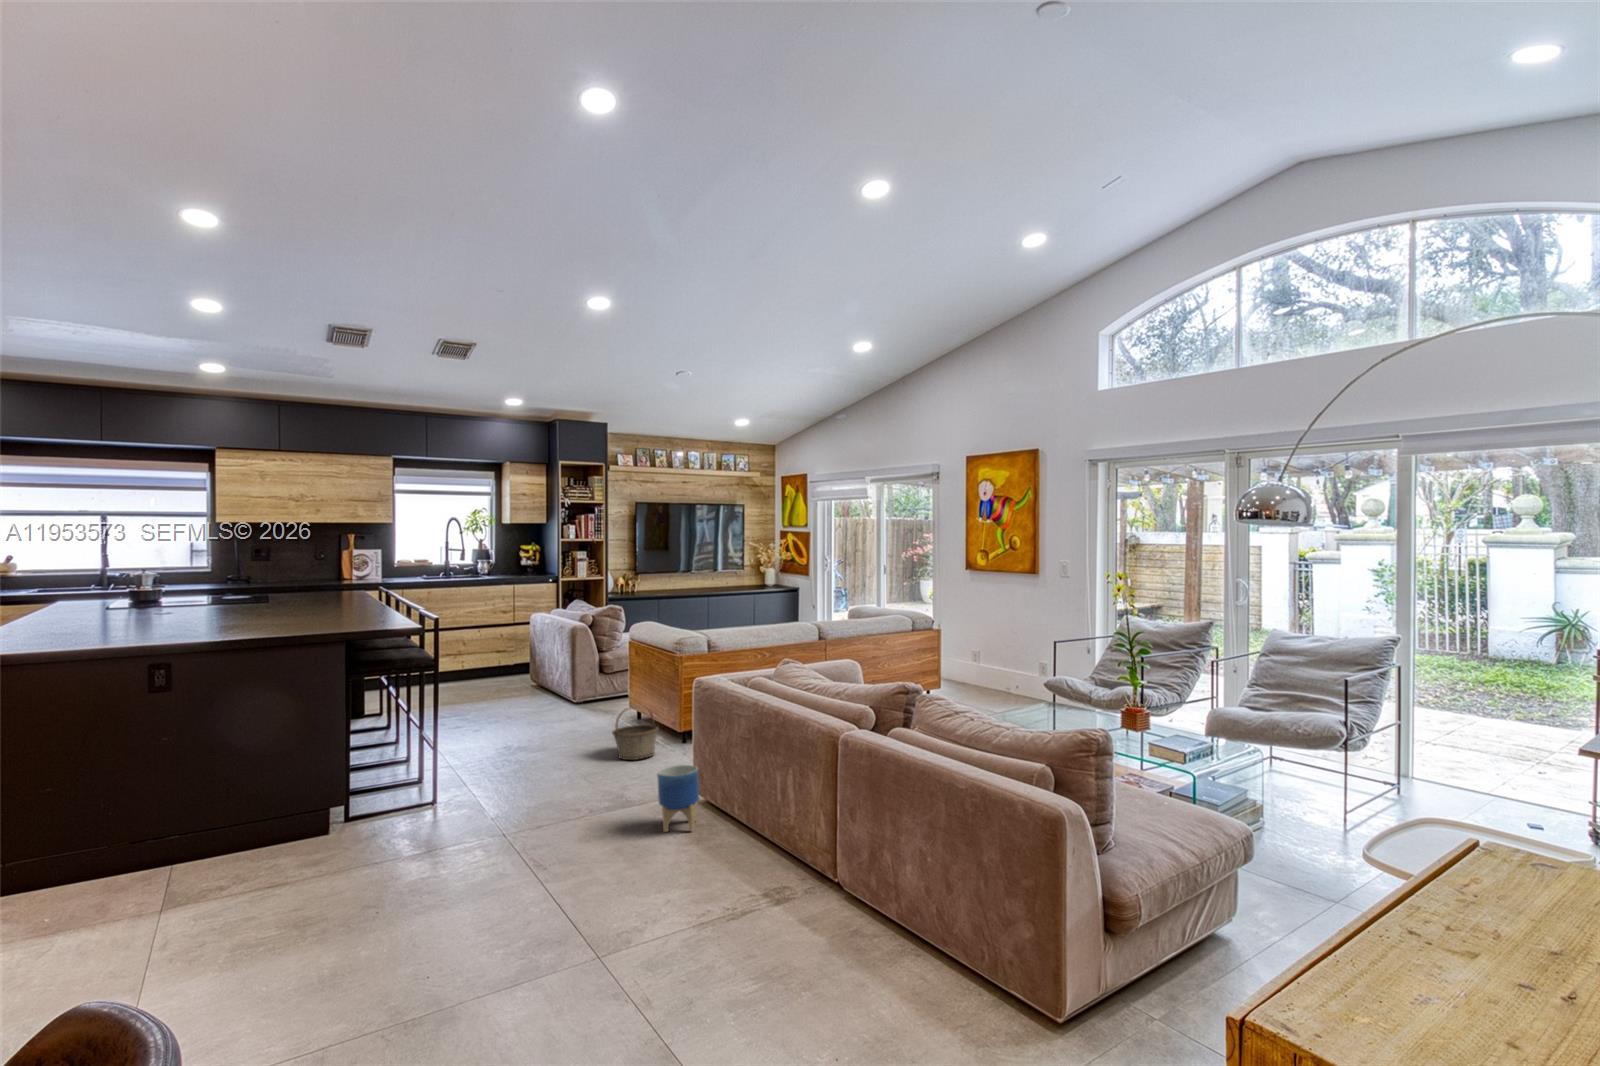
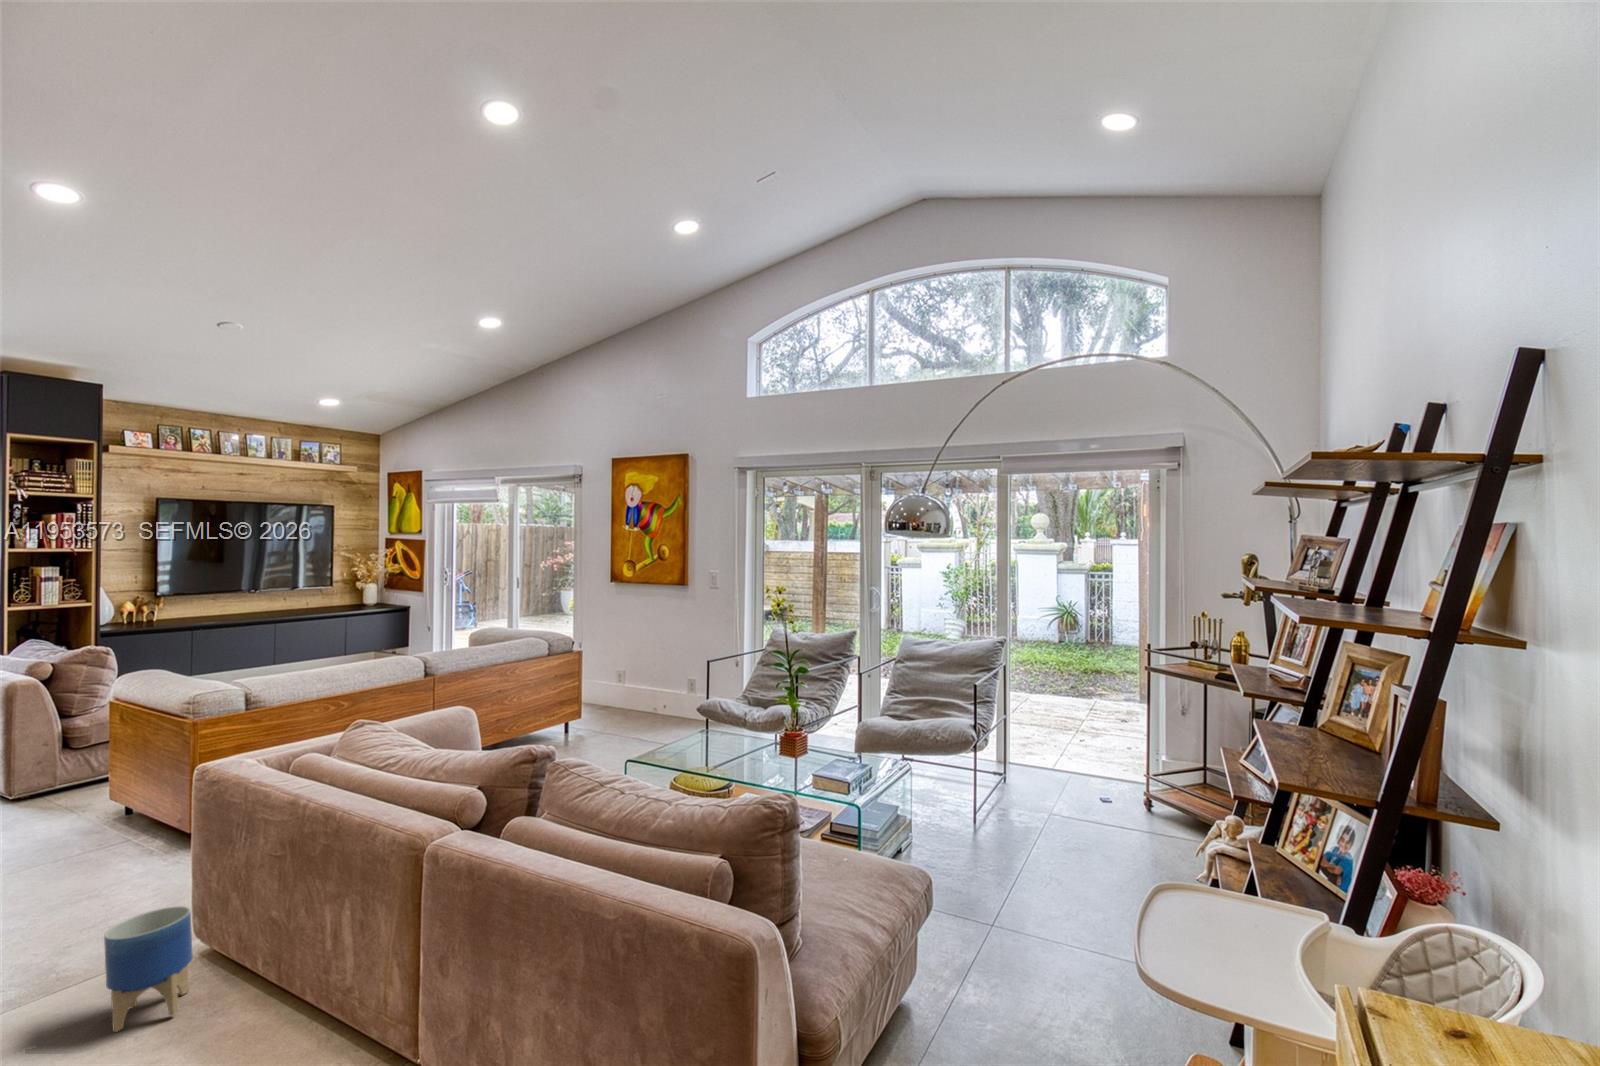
basket: present [612,707,659,760] -> none [50,804,148,895]

